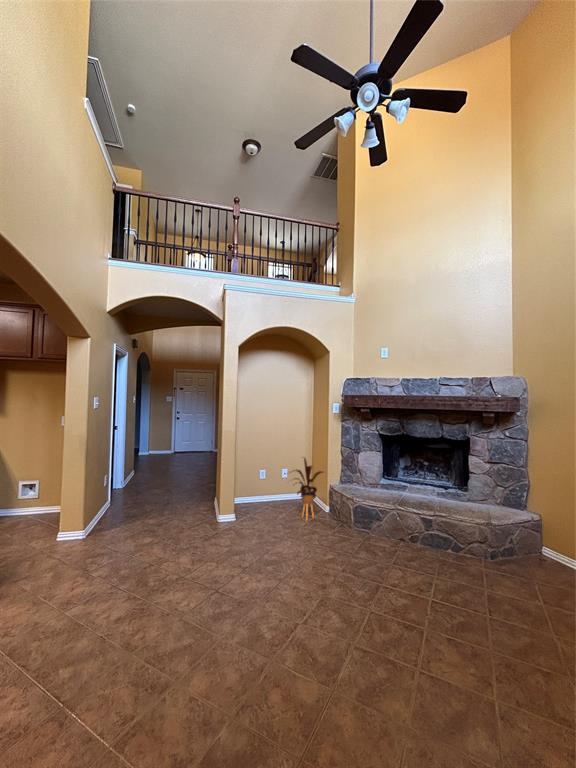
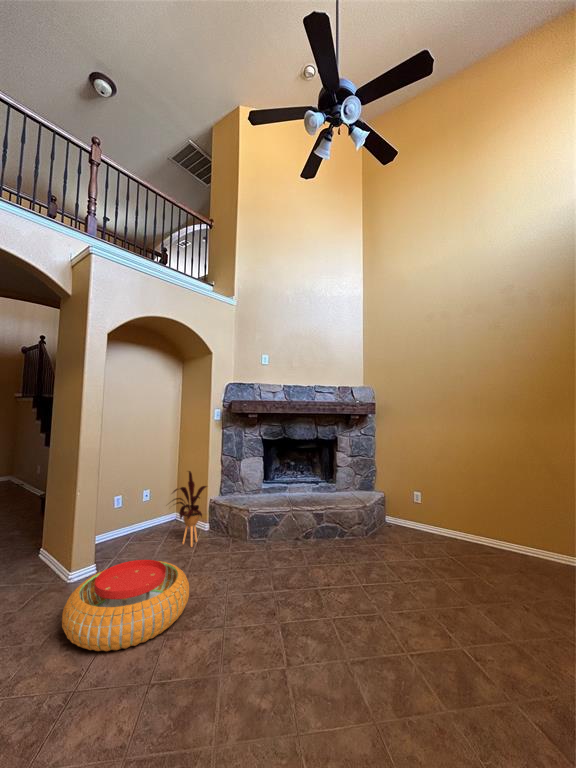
pouf: none [190,518,272,575] -> present [62,560,189,651]

